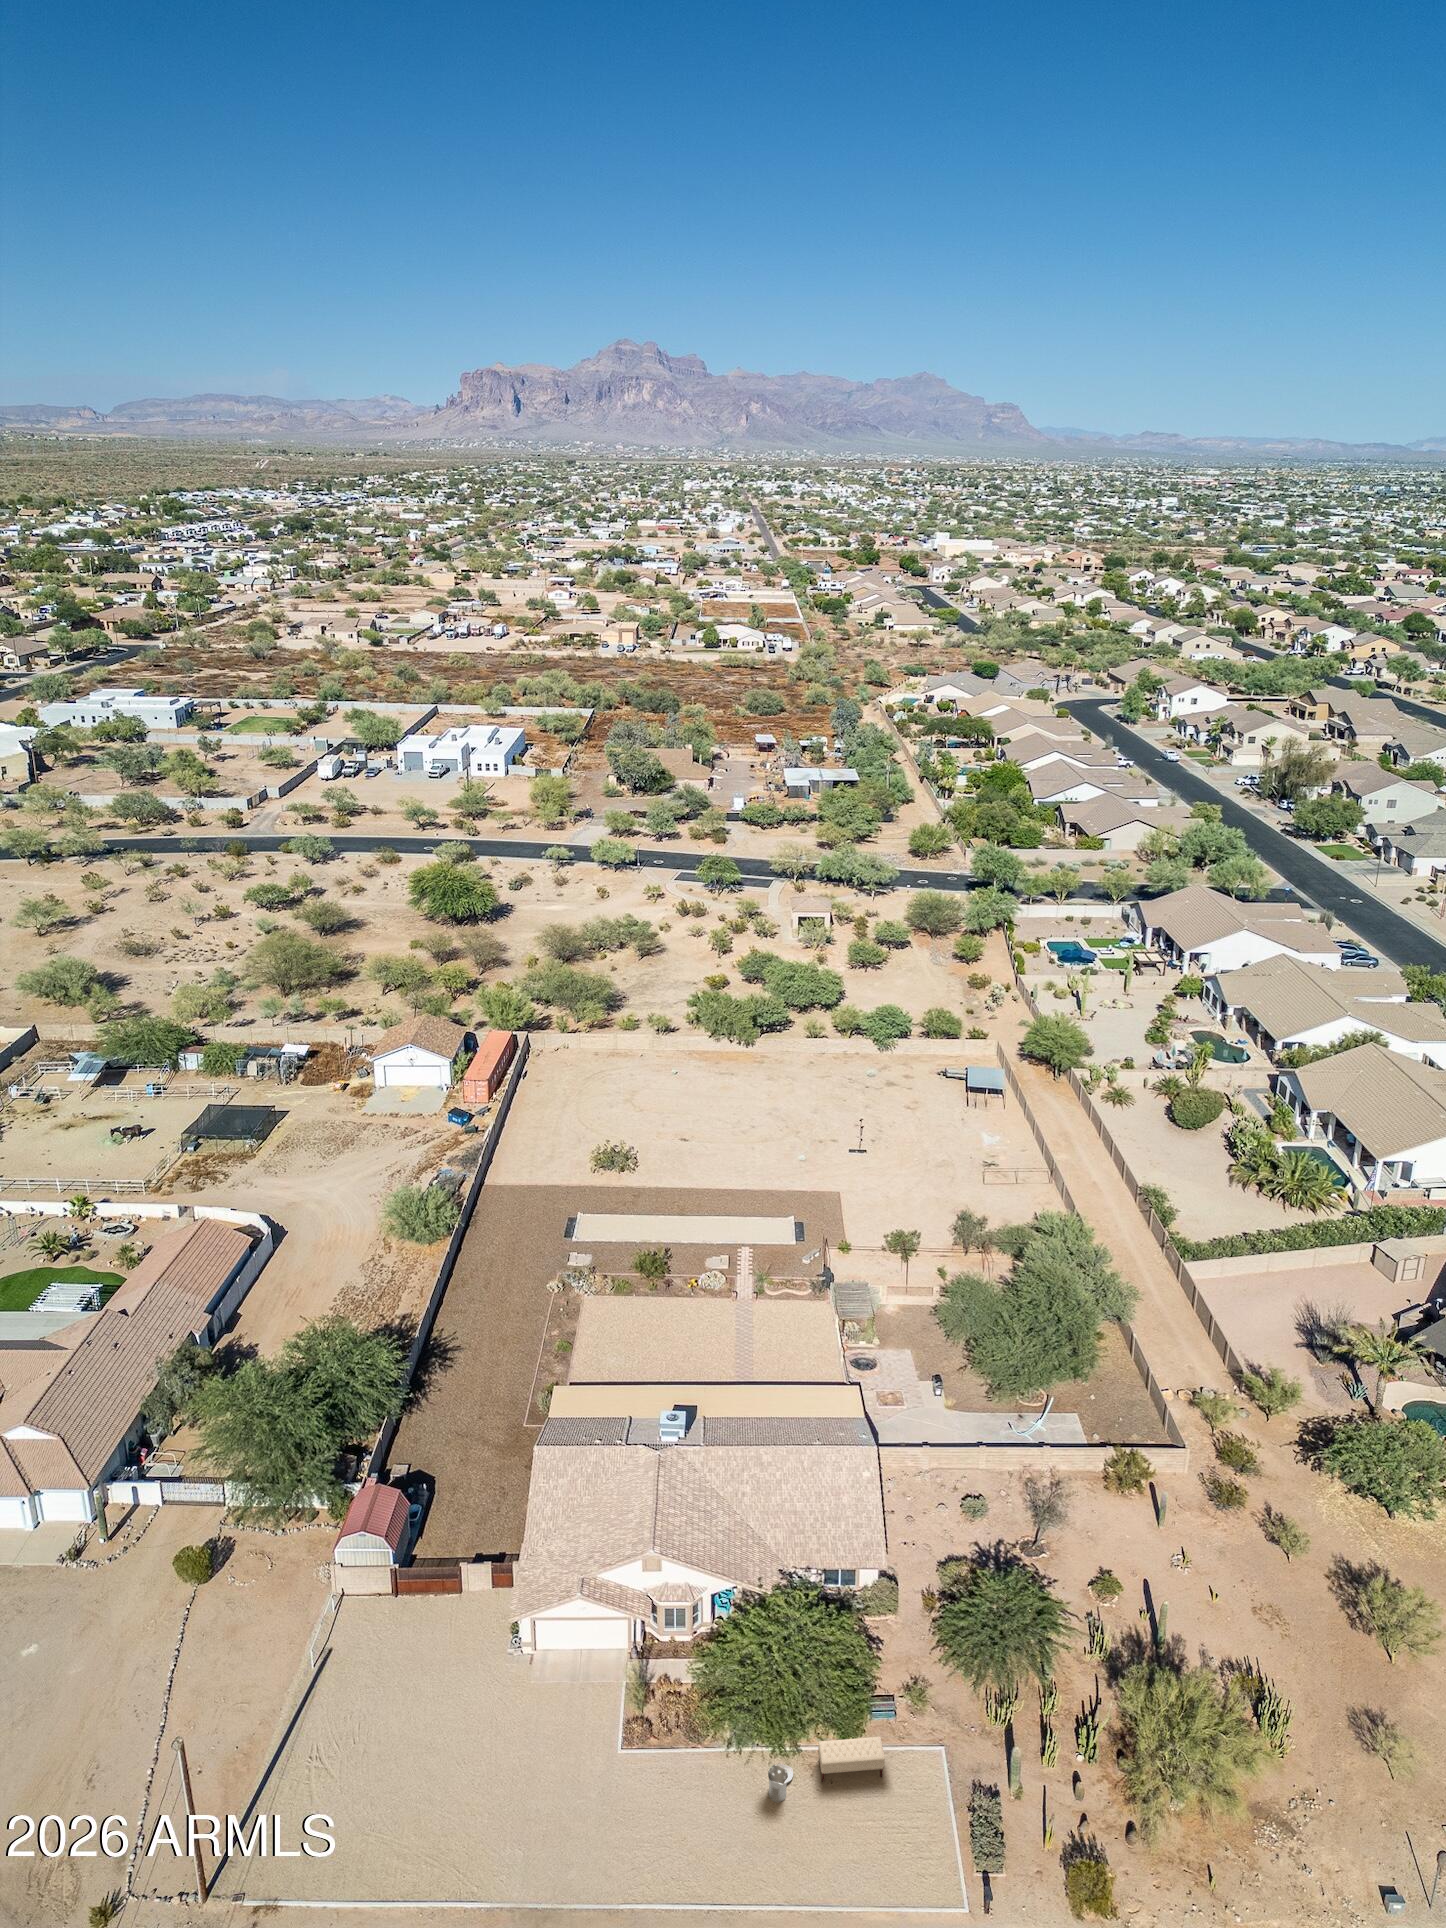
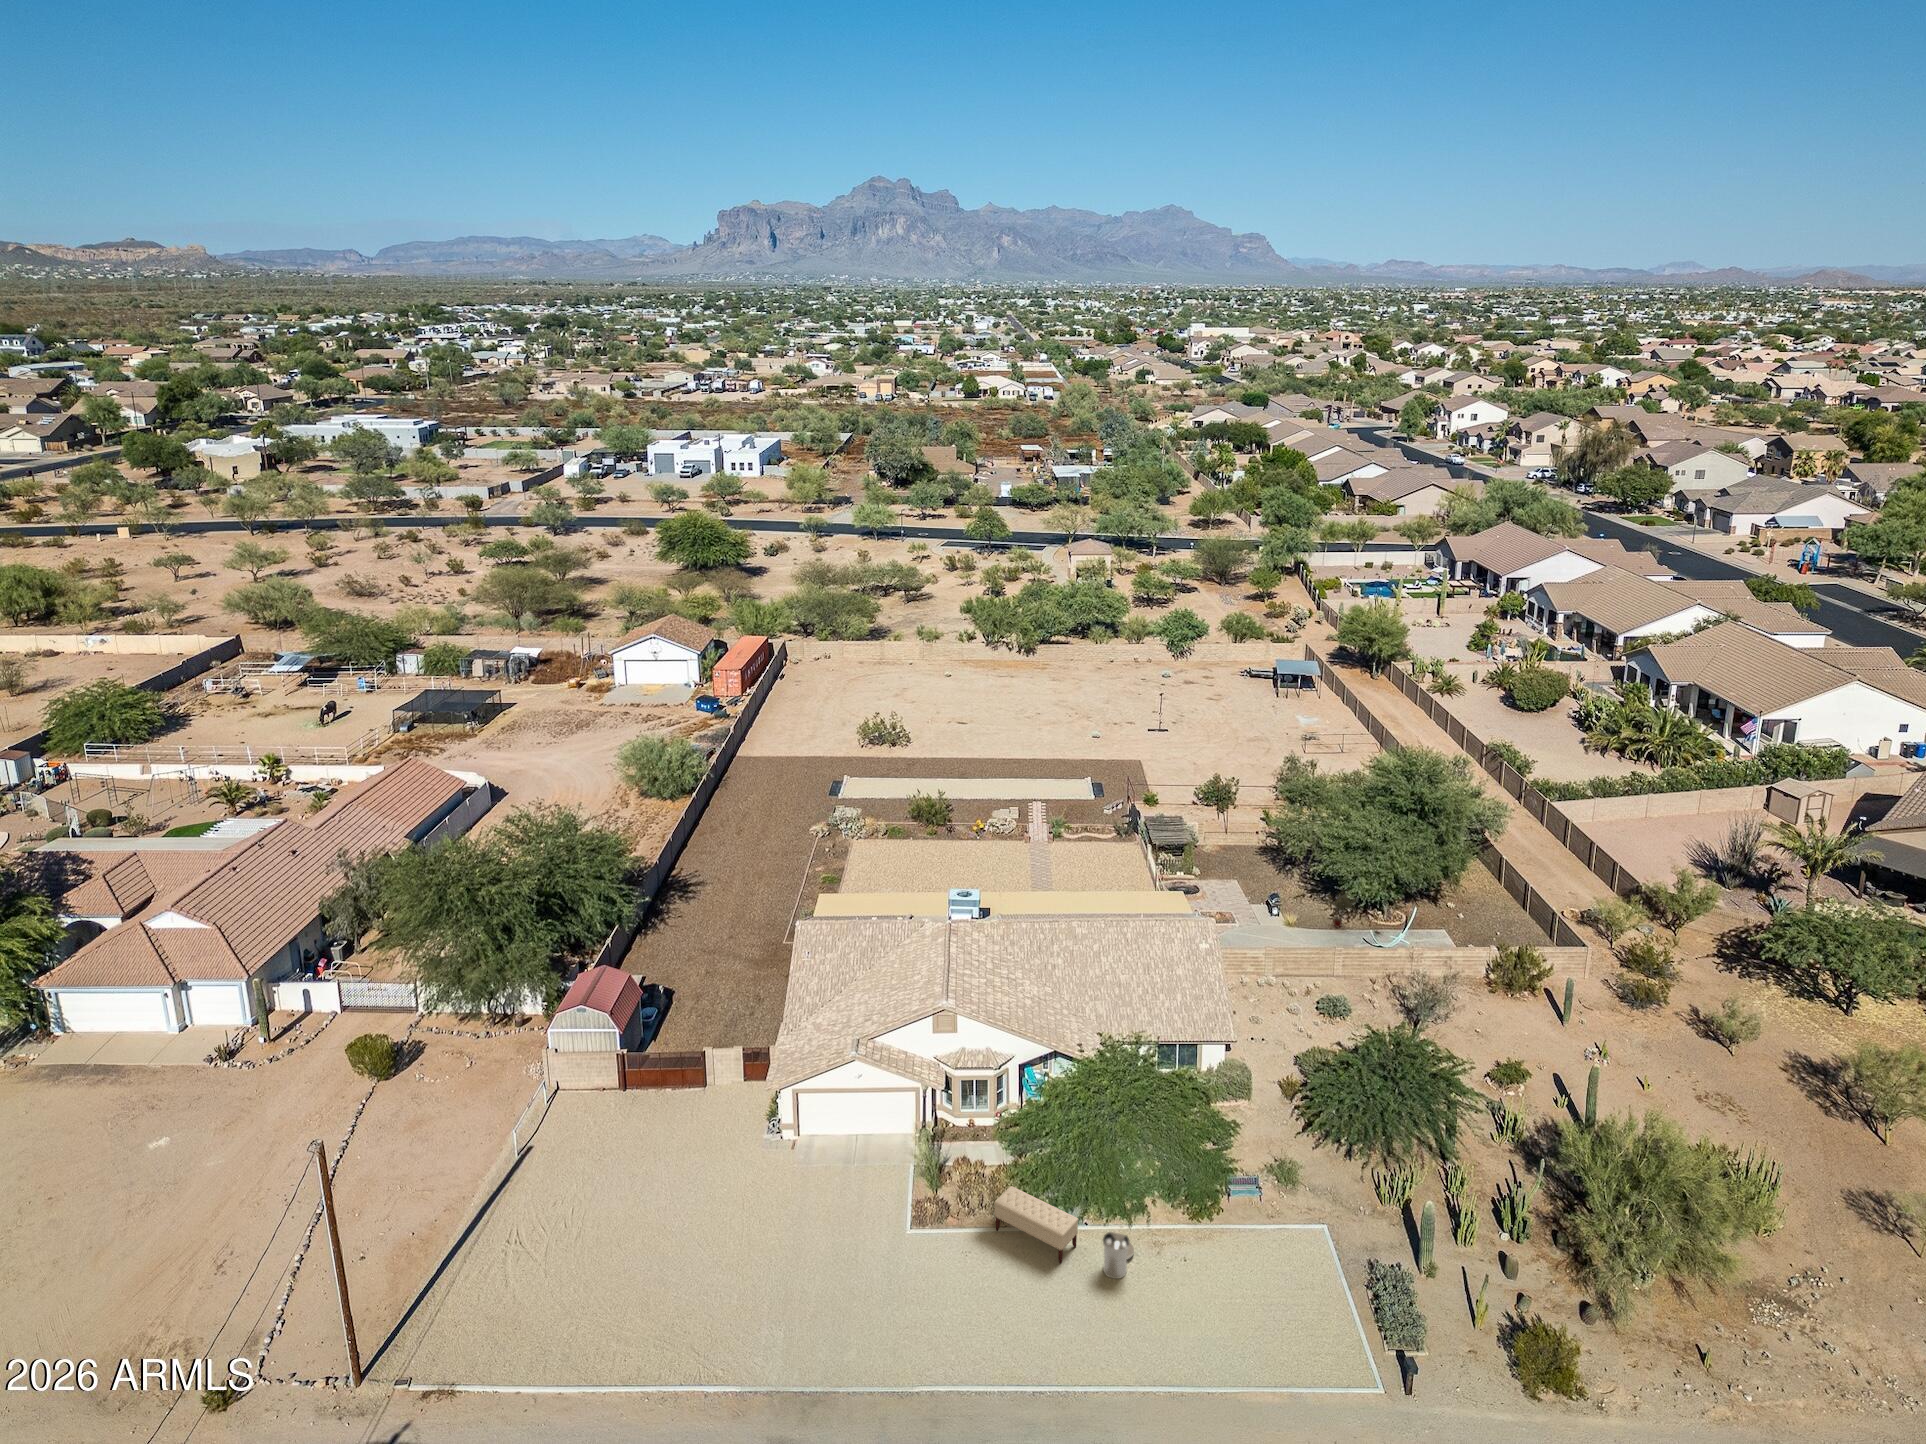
potted tree: none [976,1380,1002,1409] -> present [1325,890,1355,927]
bench: present [818,1737,885,1782] -> present [995,1186,1078,1264]

